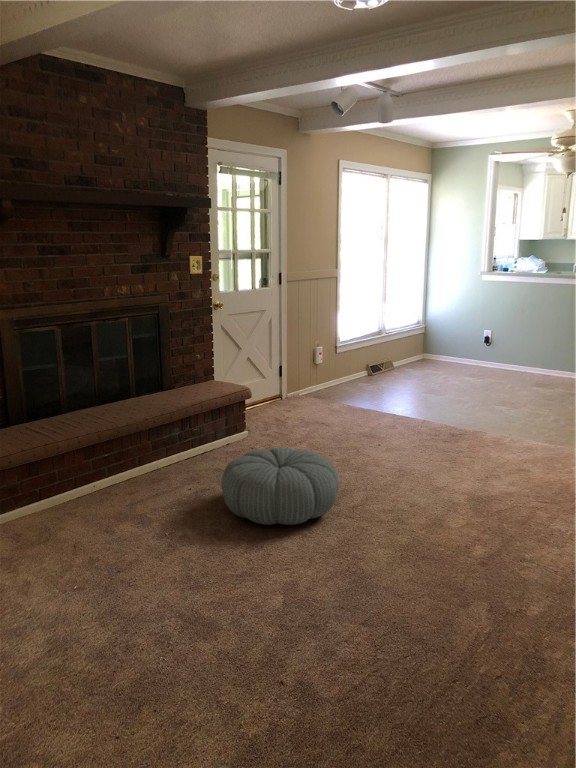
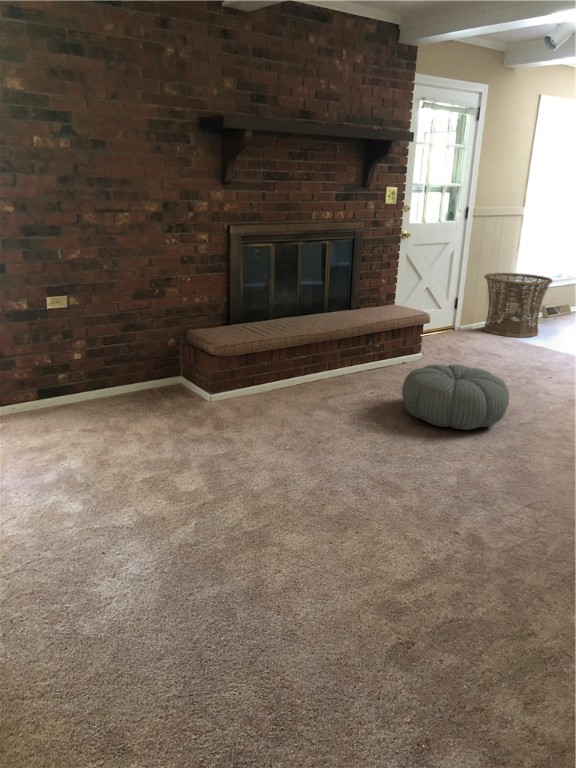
basket: none [306,335,372,401] -> present [484,273,553,337]

